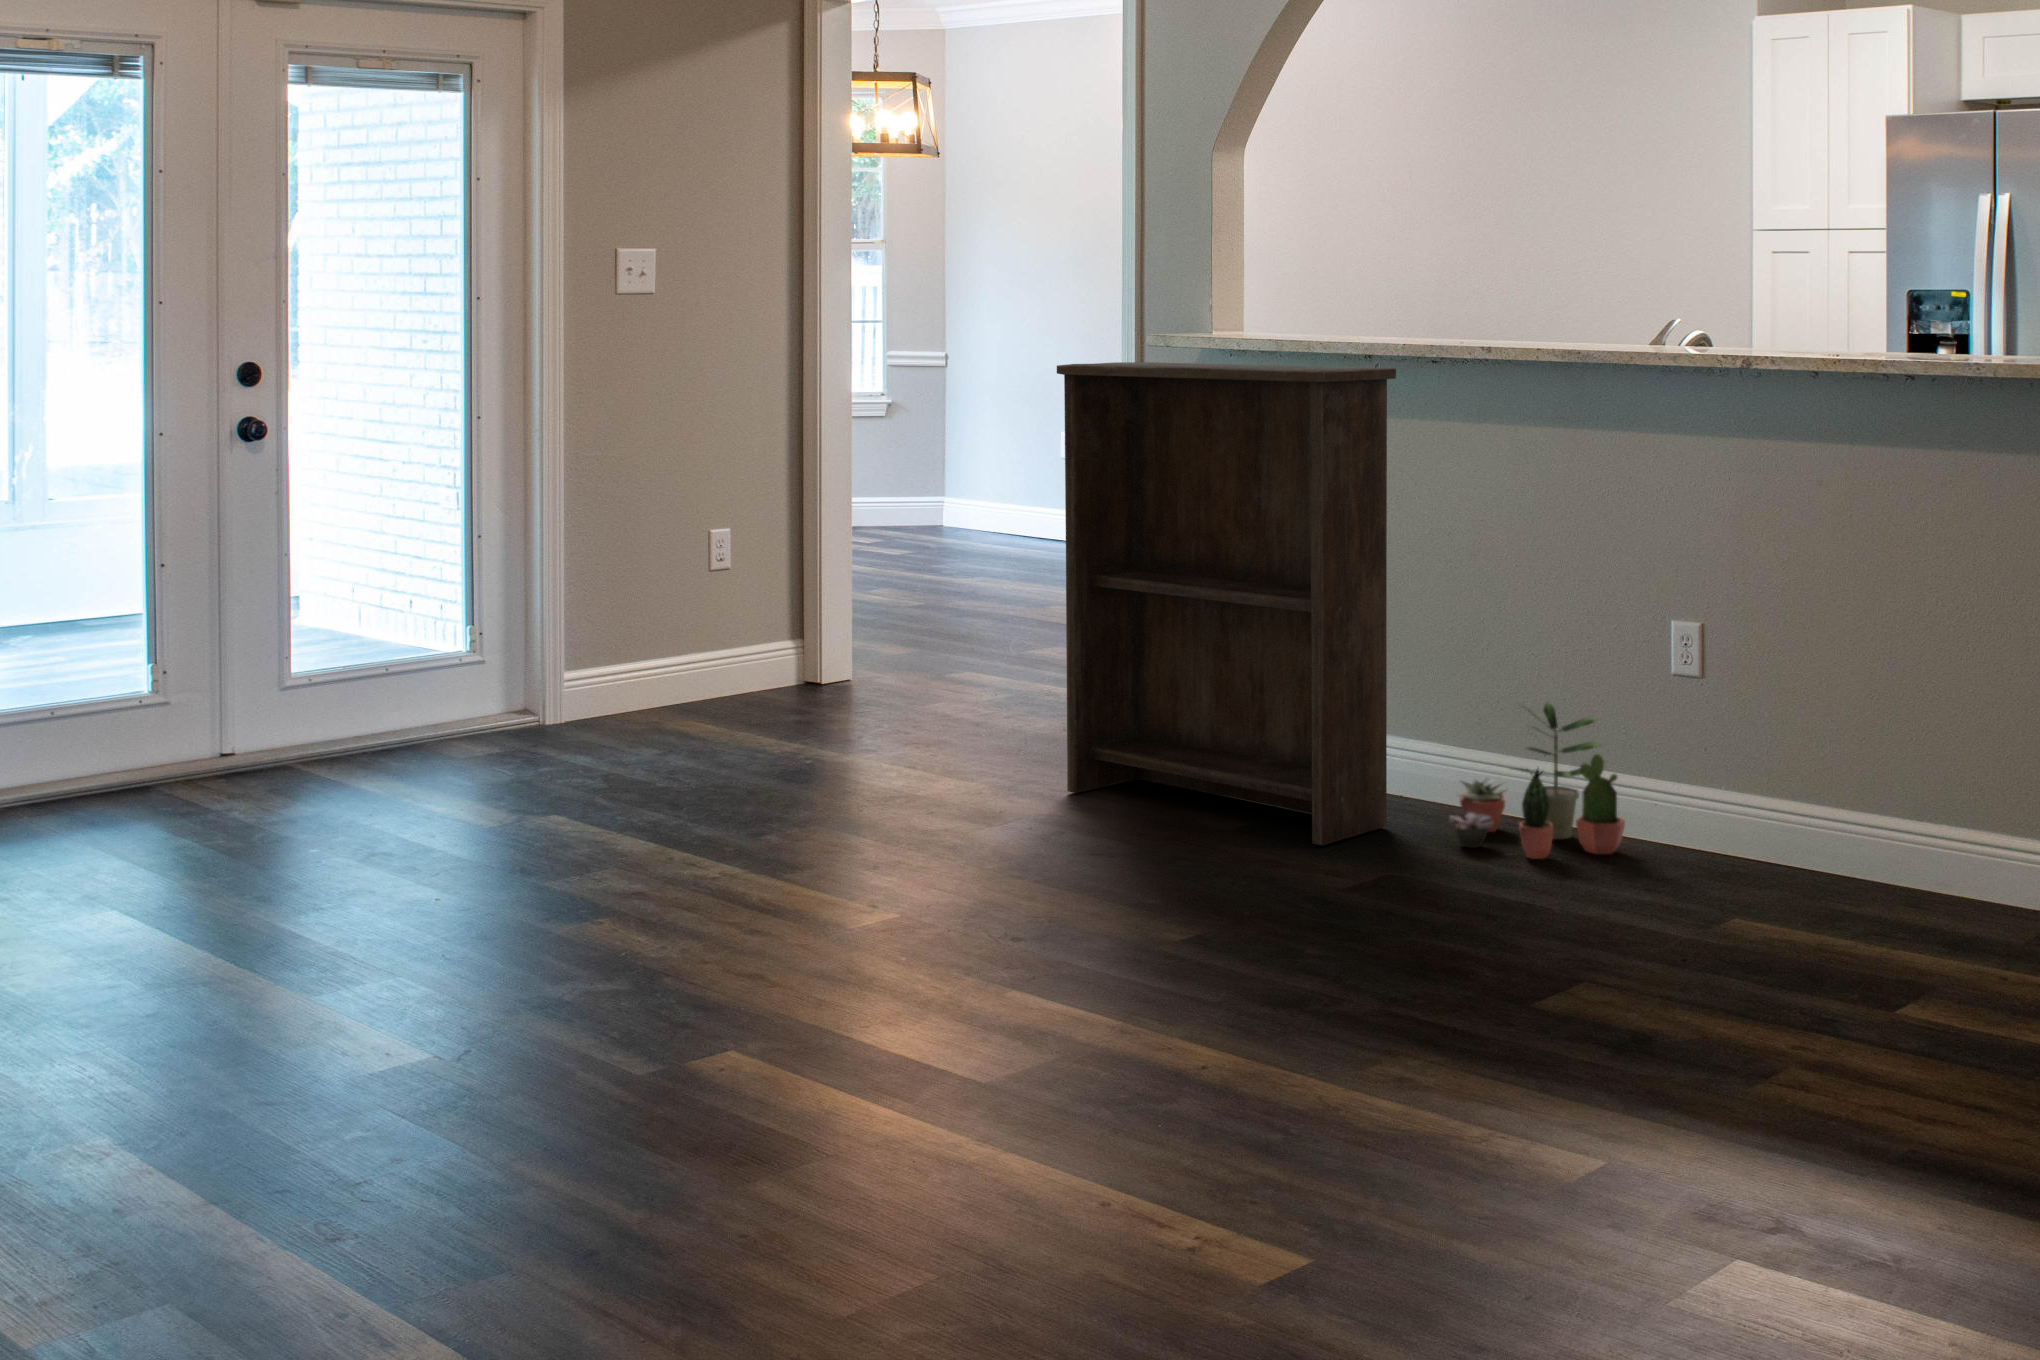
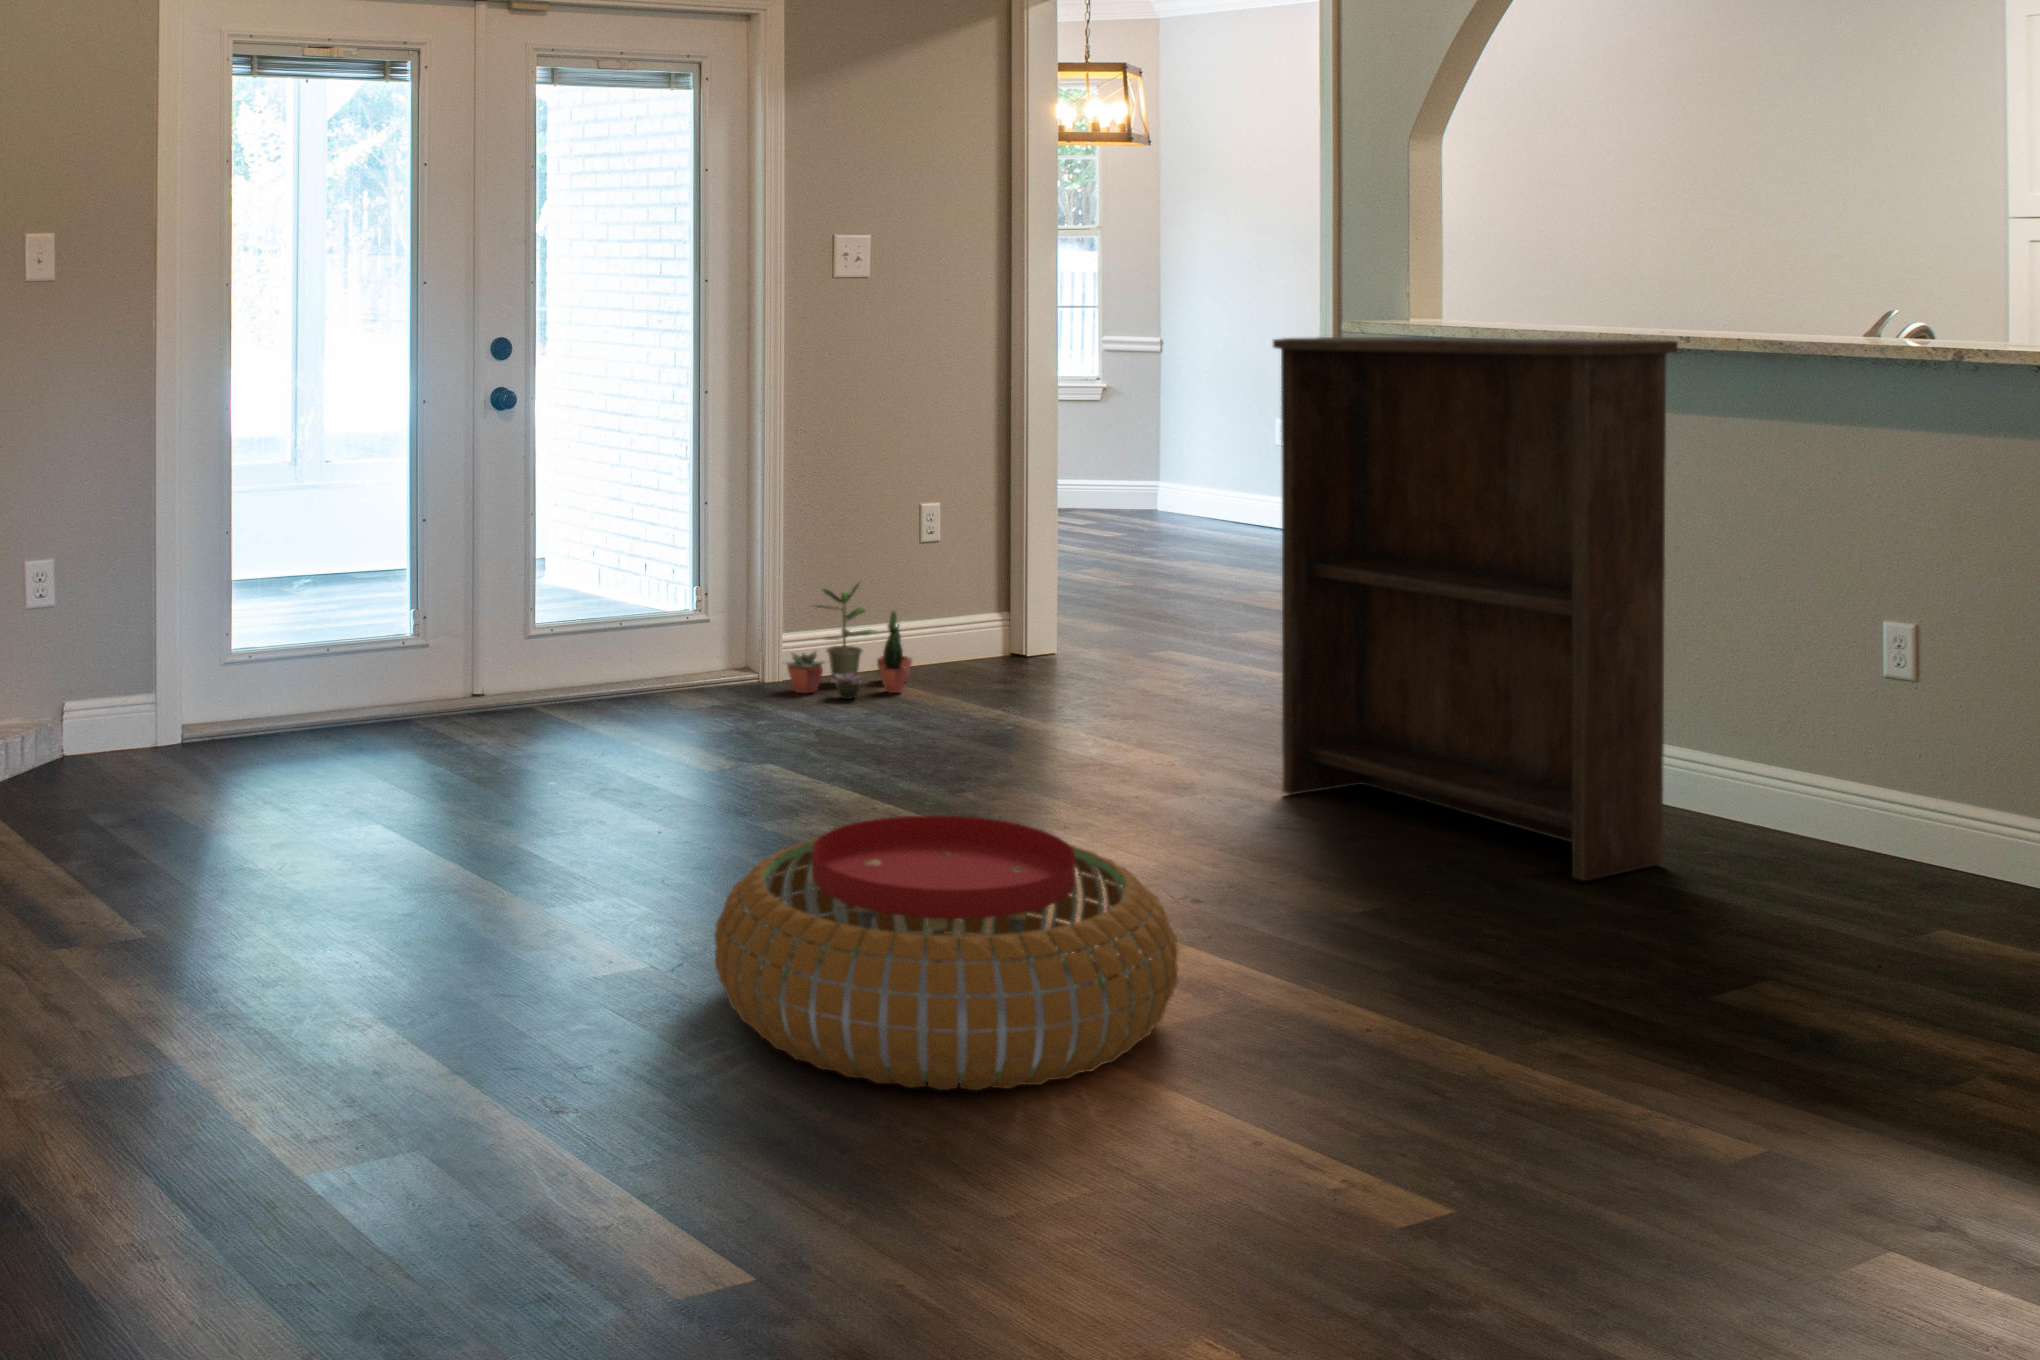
potted plant: present [1450,702,1625,859] -> present [786,582,912,699]
pouf: none [539,824,974,1067] -> present [715,815,1178,1090]

